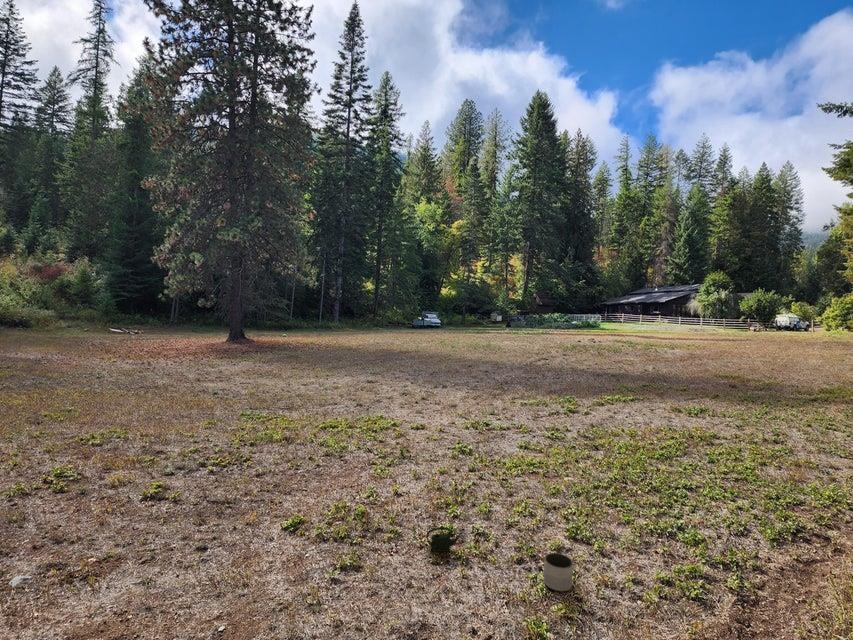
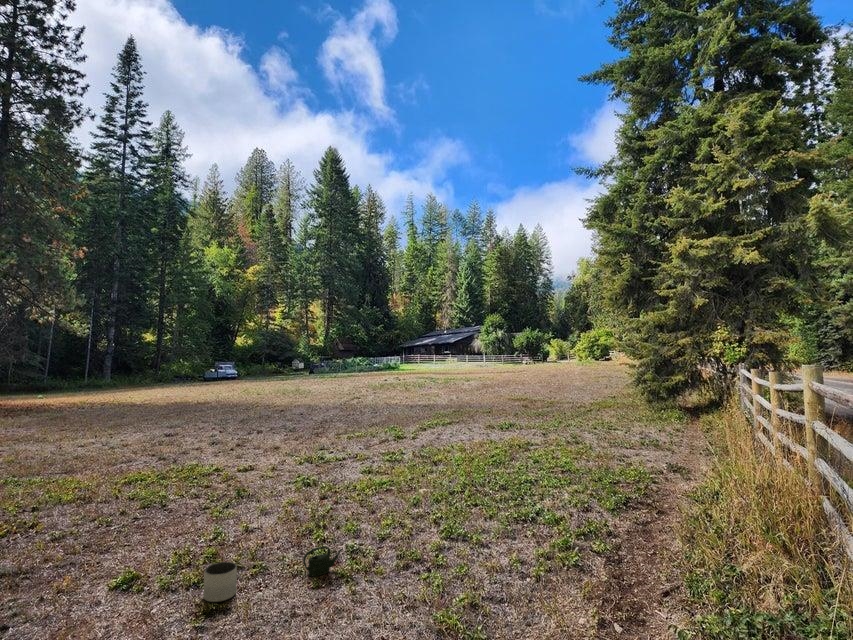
planter: present [544,553,573,592] -> present [203,562,237,602]

